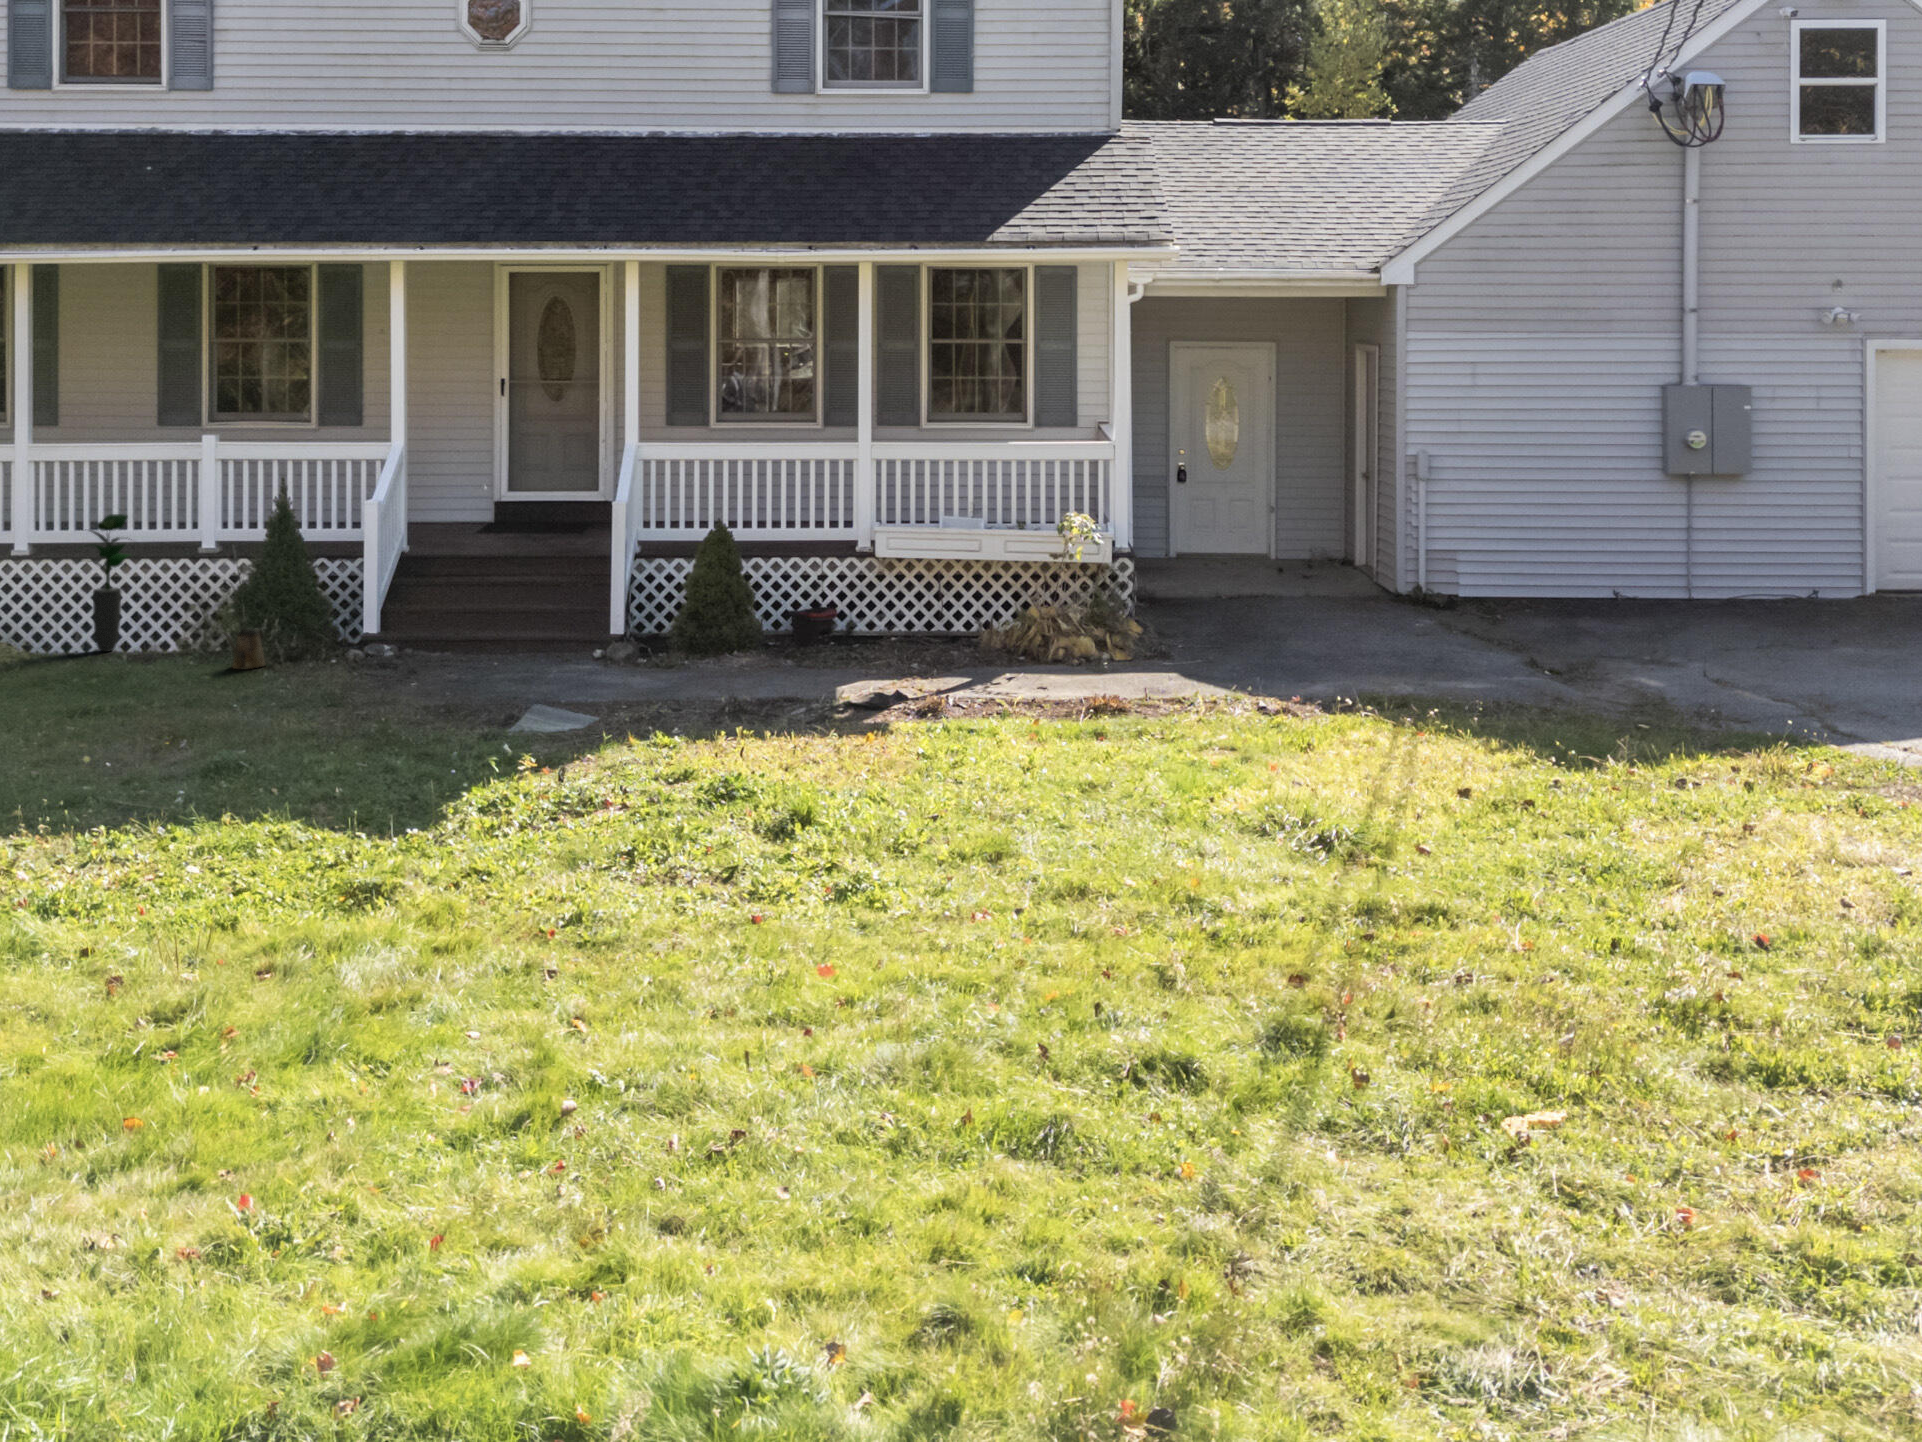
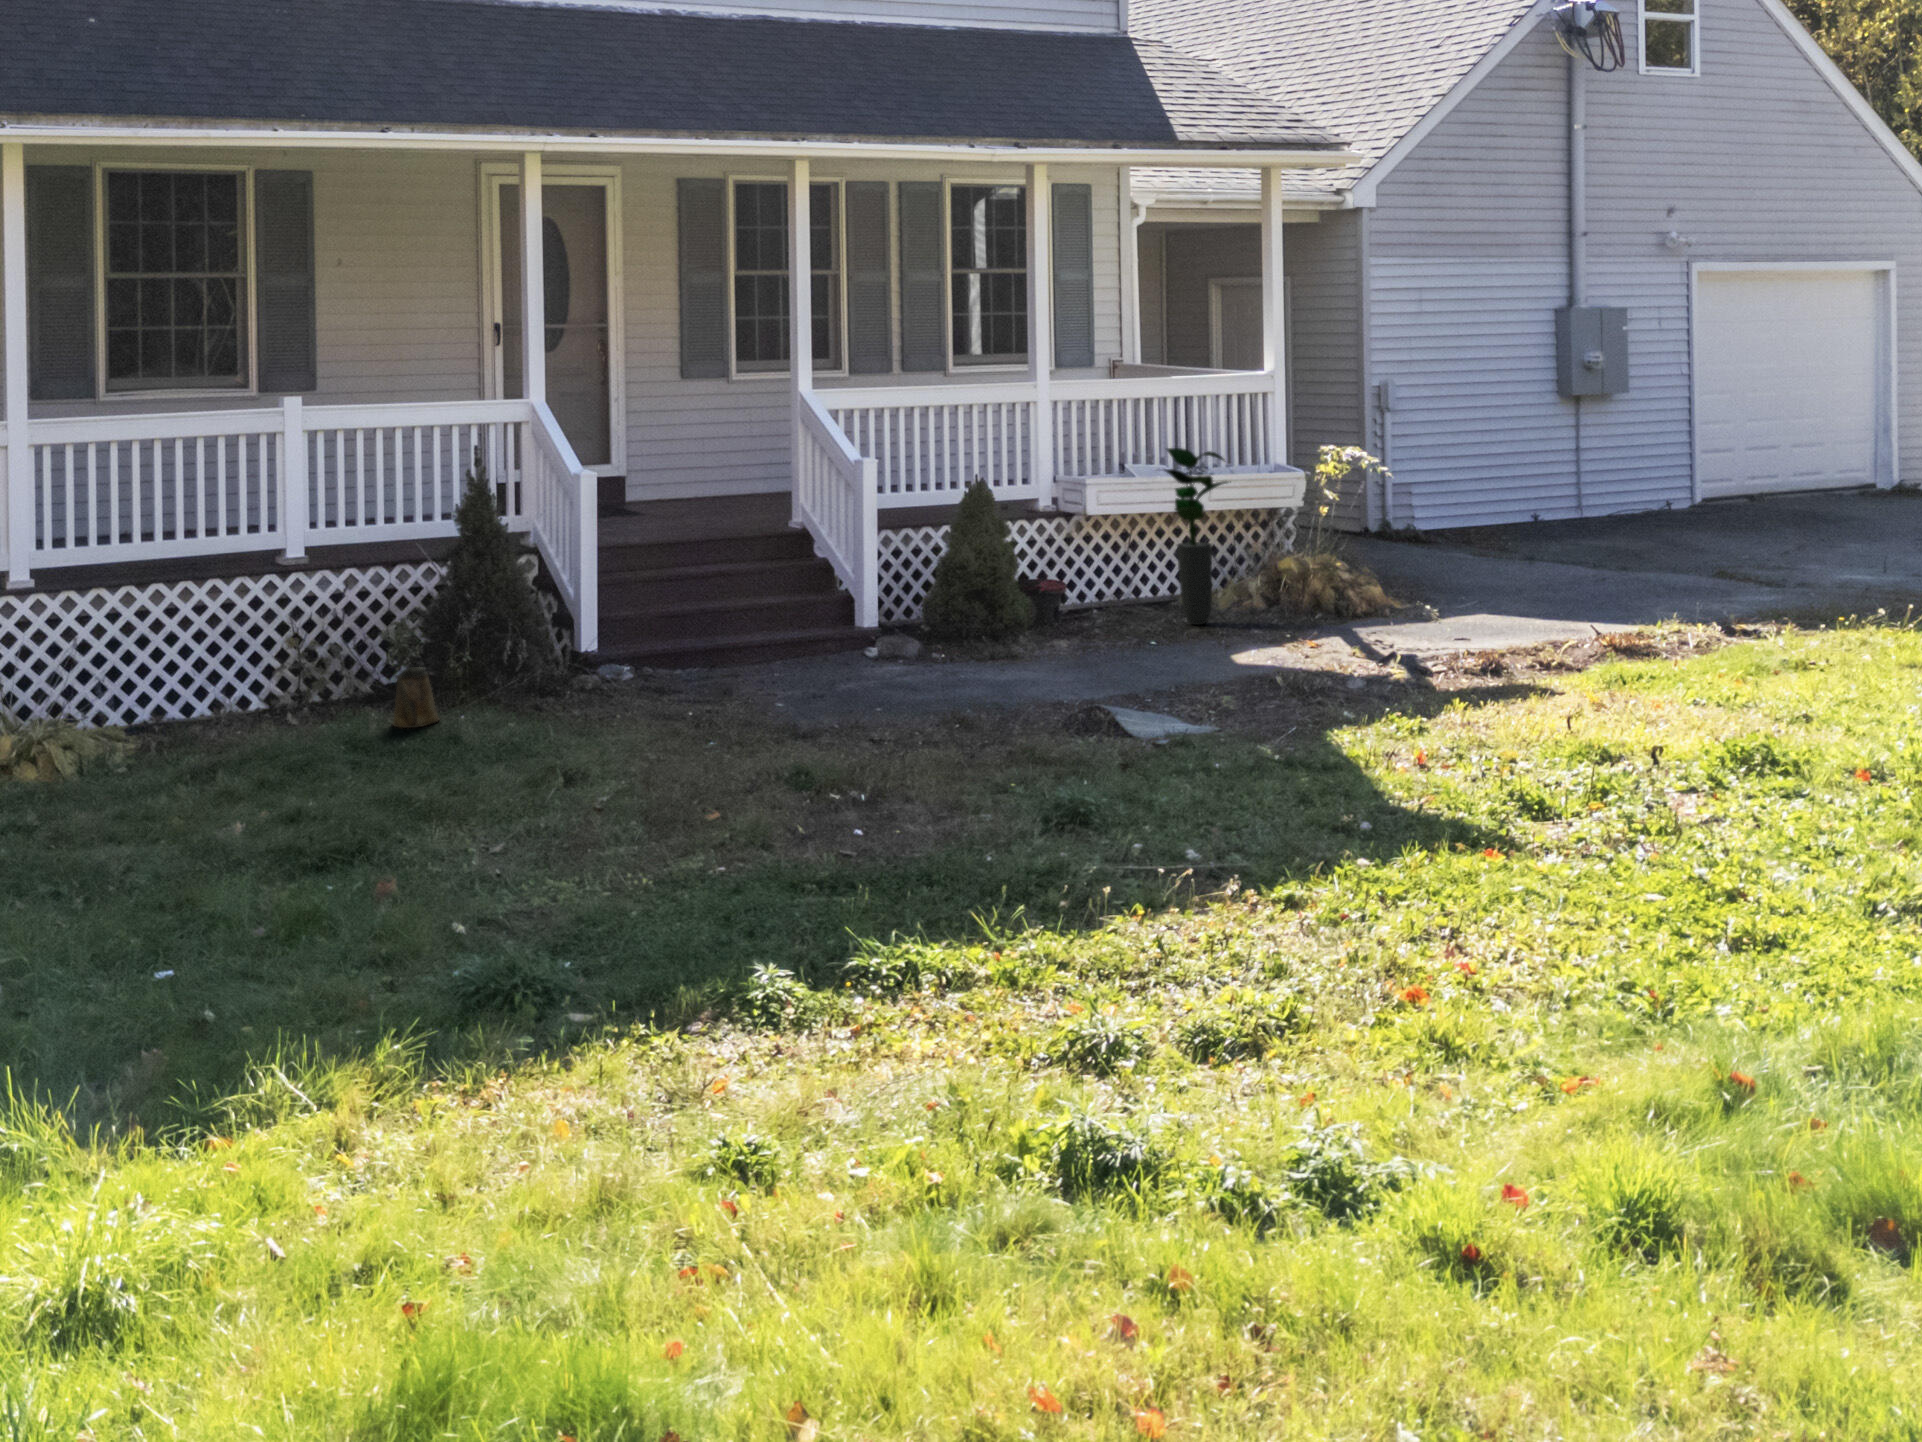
potted plant: present [91,514,129,651] -> present [1164,448,1228,625]

